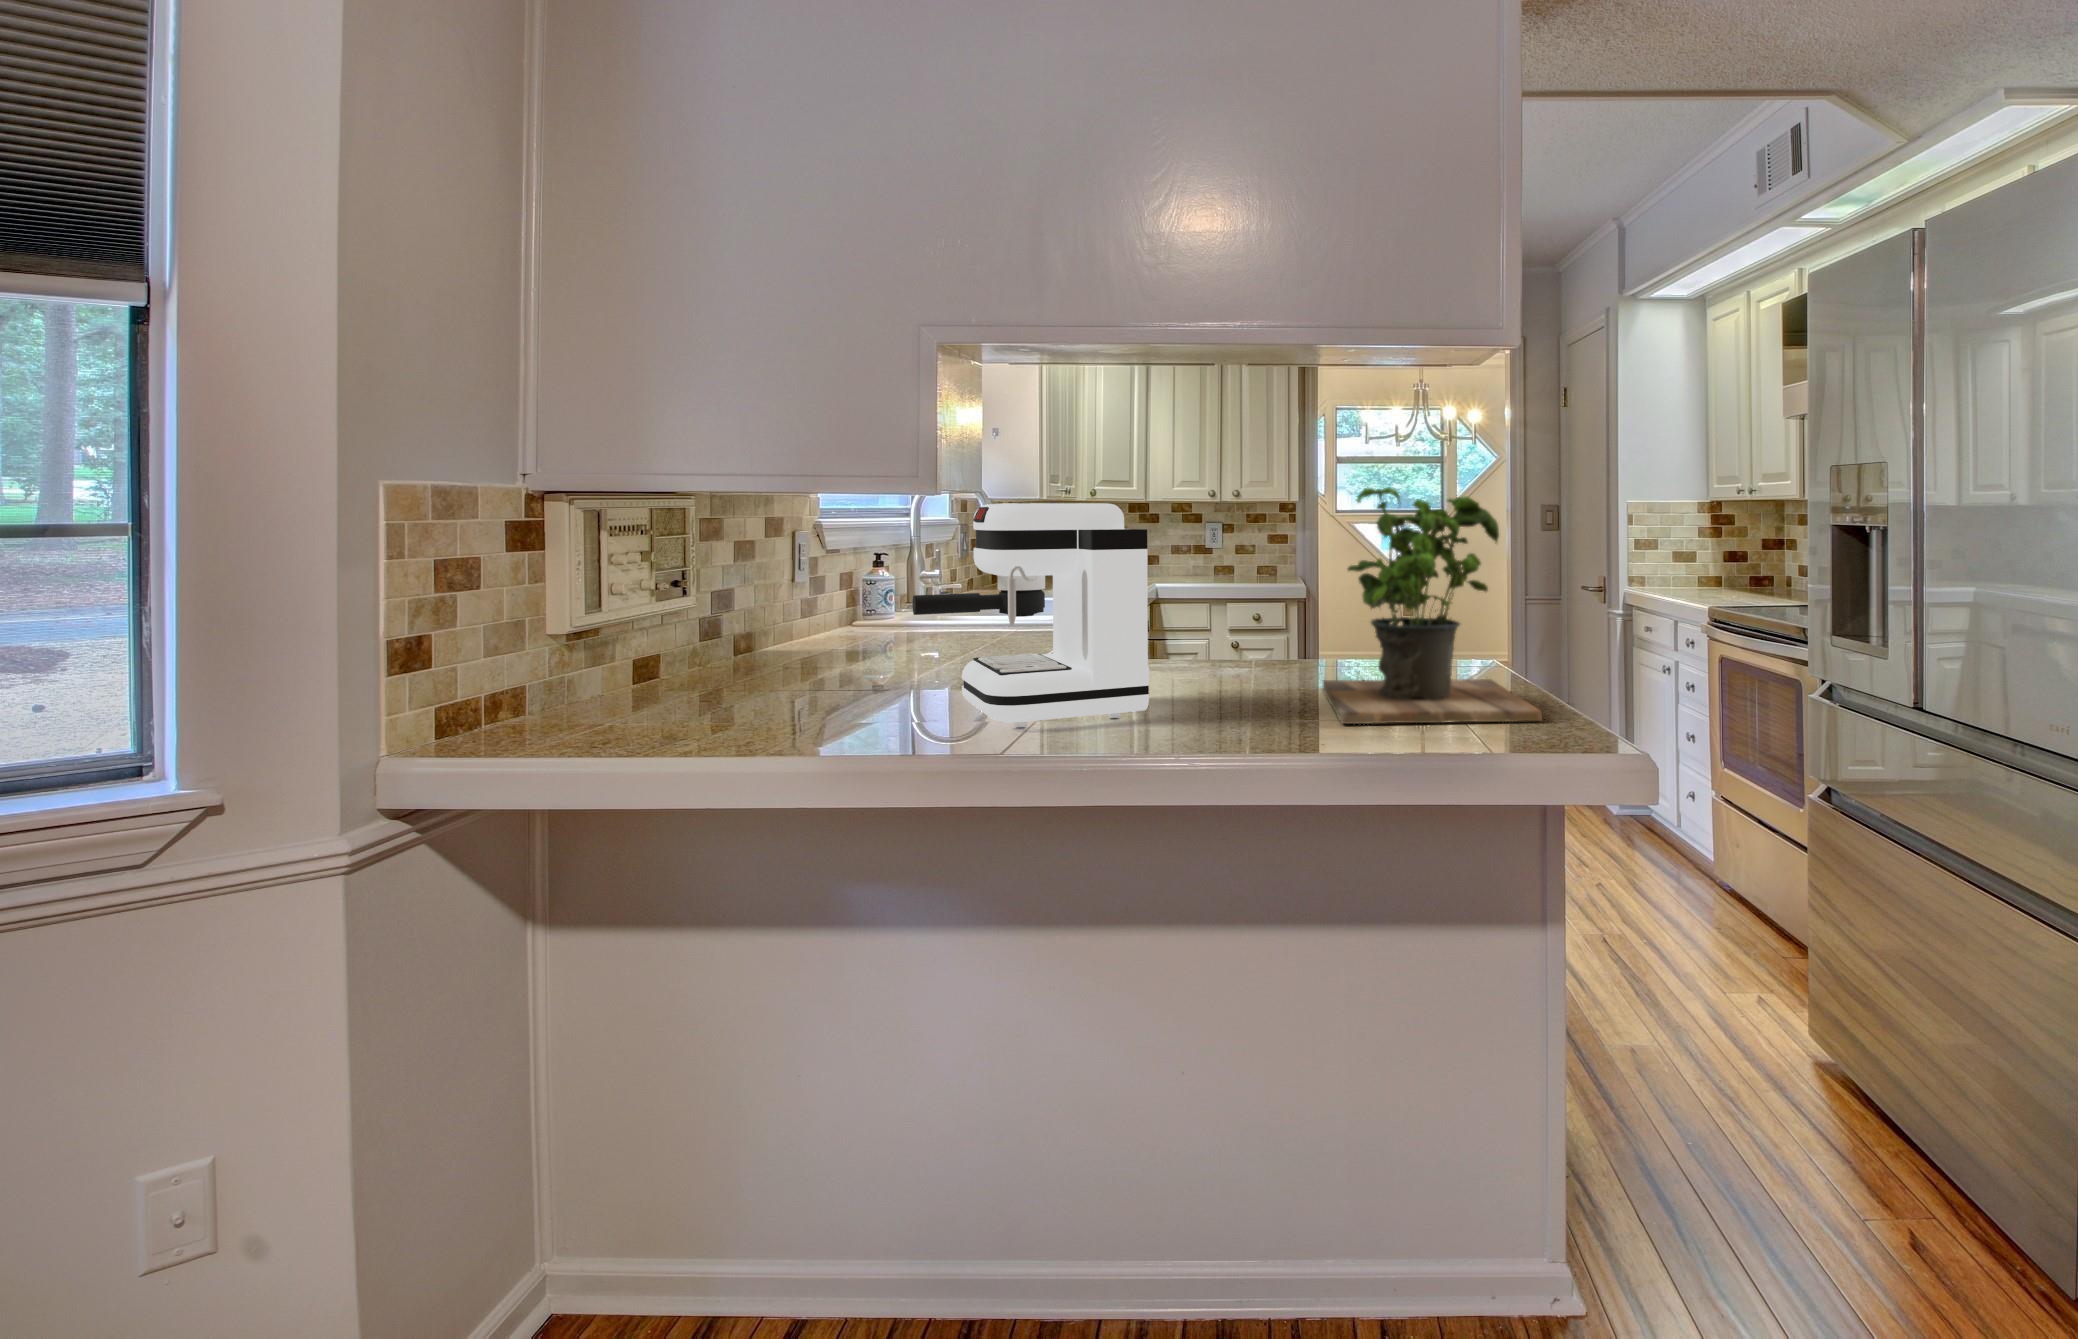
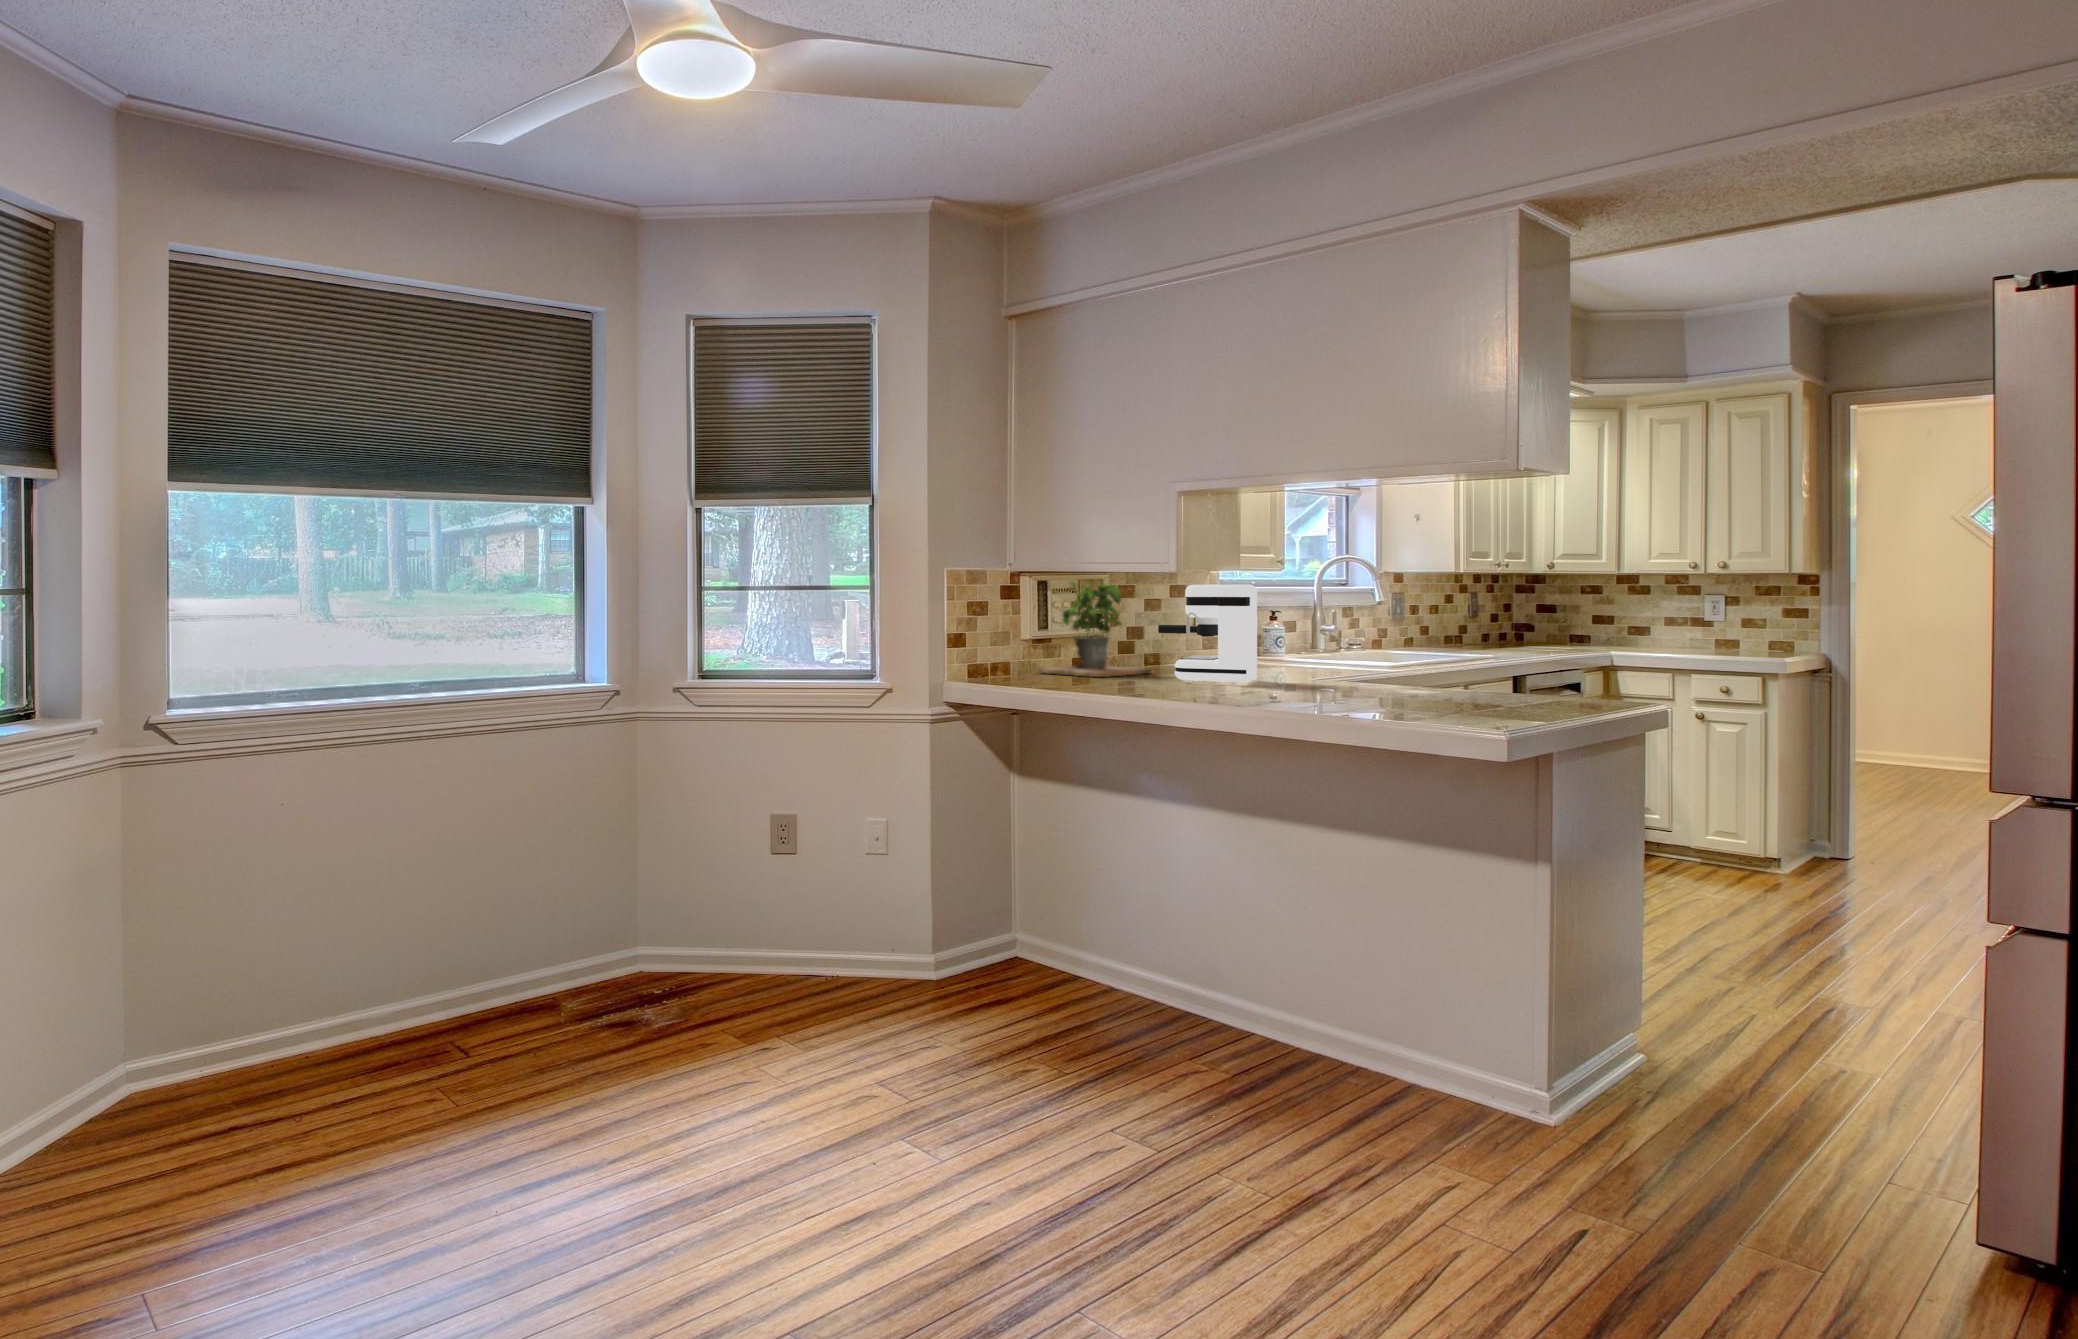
potted plant: present [1323,487,1542,724] -> present [1037,581,1152,677]

